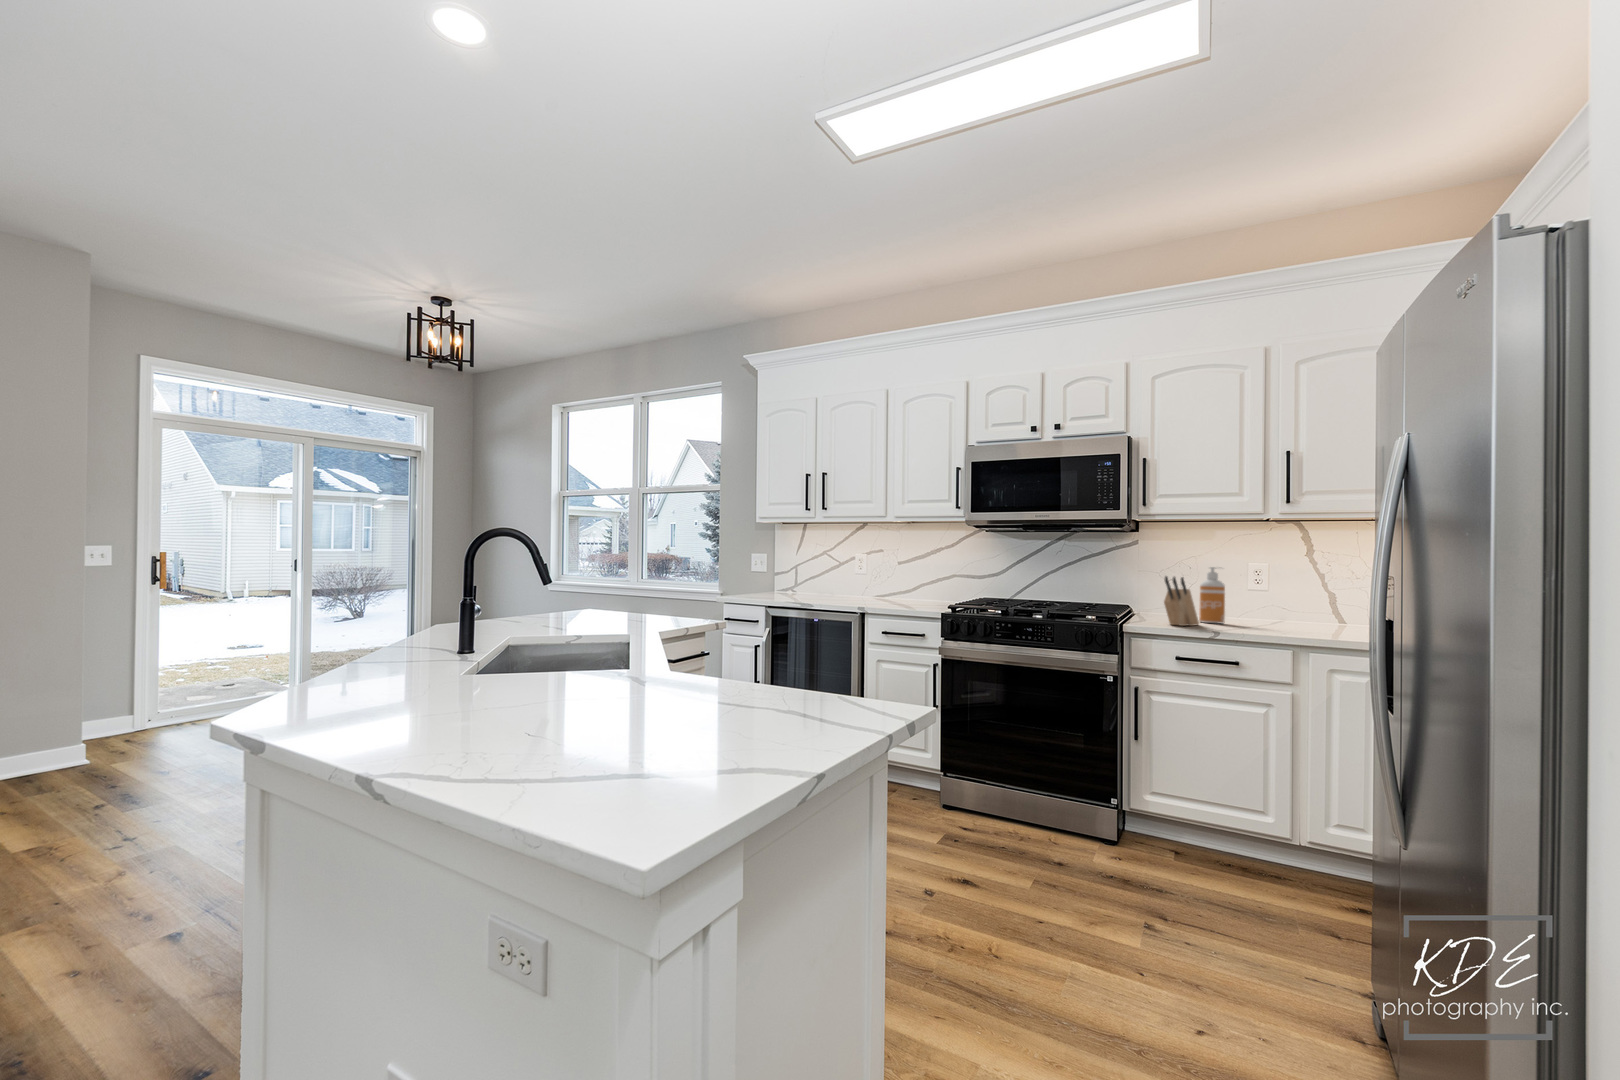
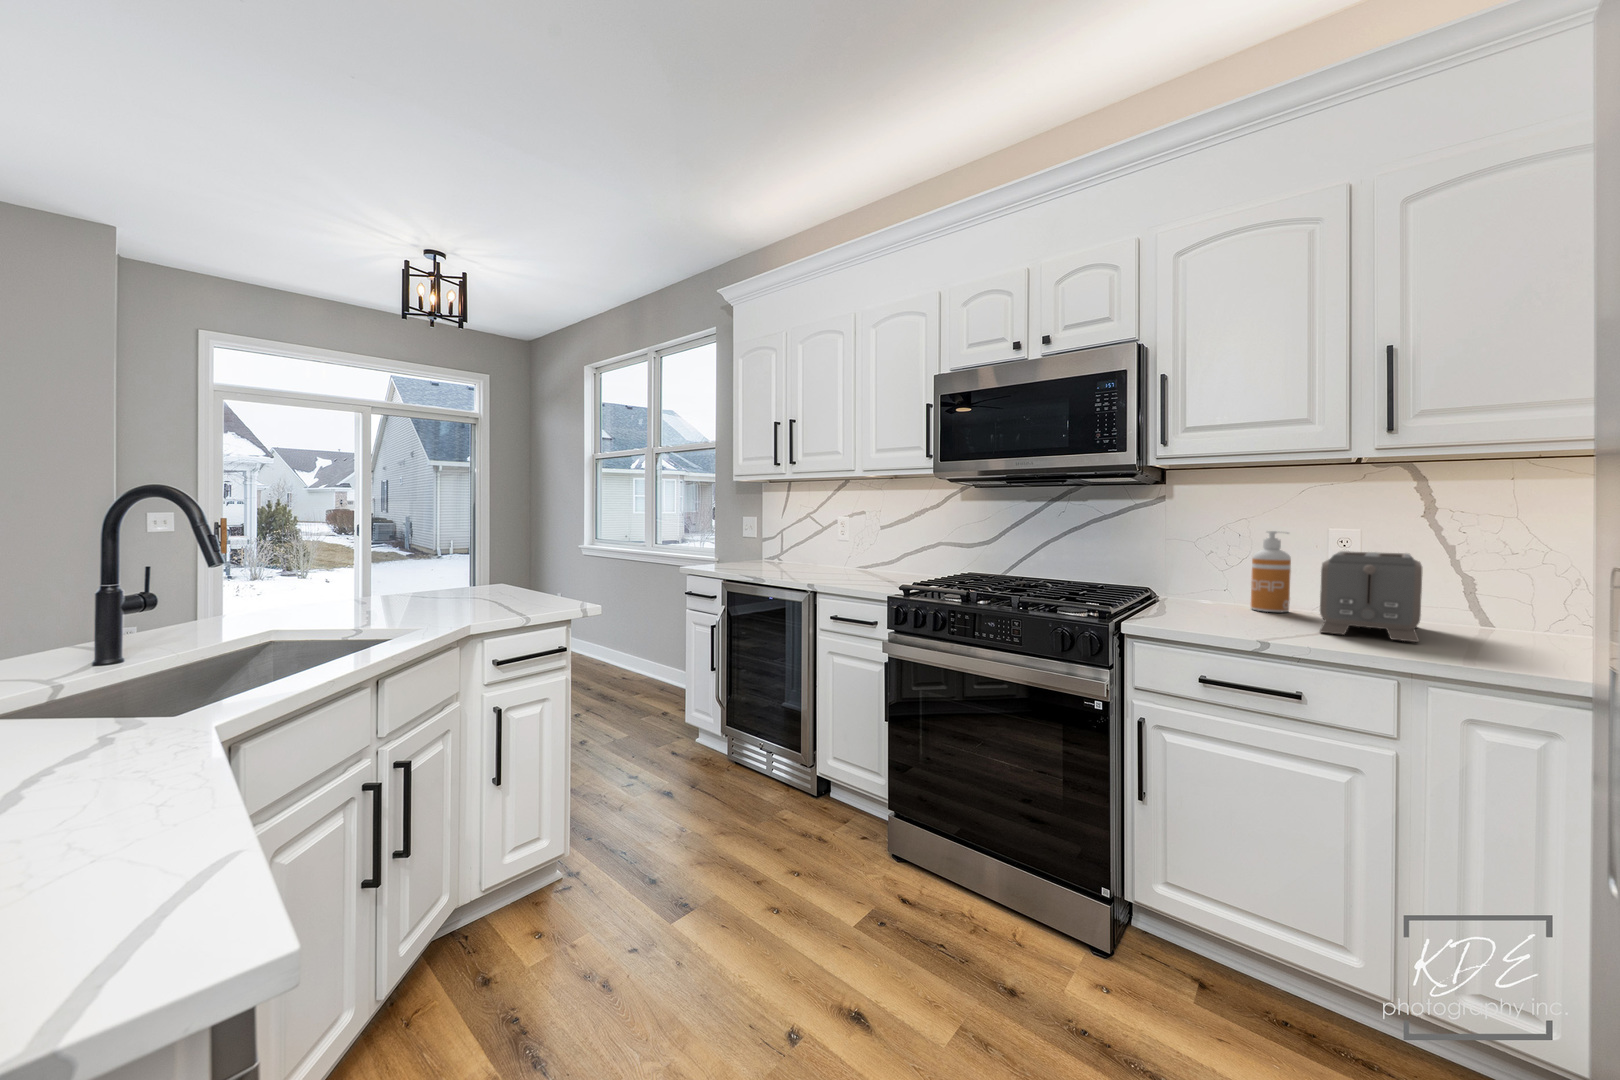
knife block: present [1164,576,1199,626] -> none [1184,551,1244,623]
toaster: none [1249,579,1308,634] -> present [1320,551,1422,642]

